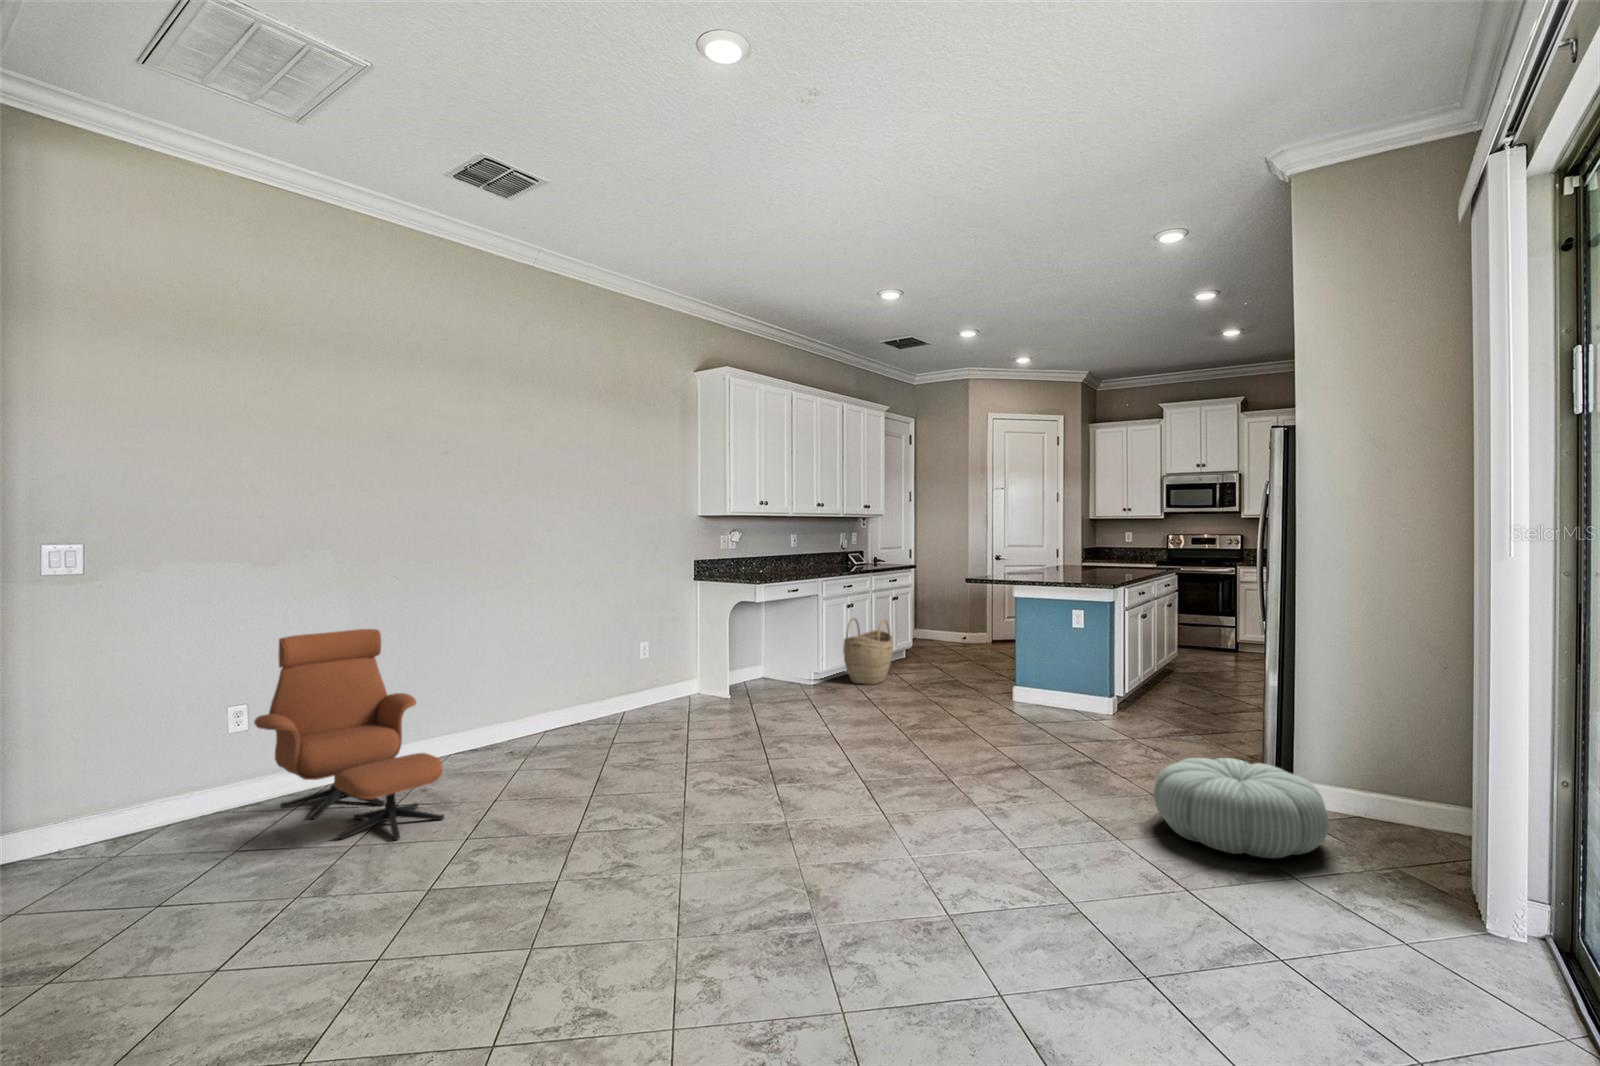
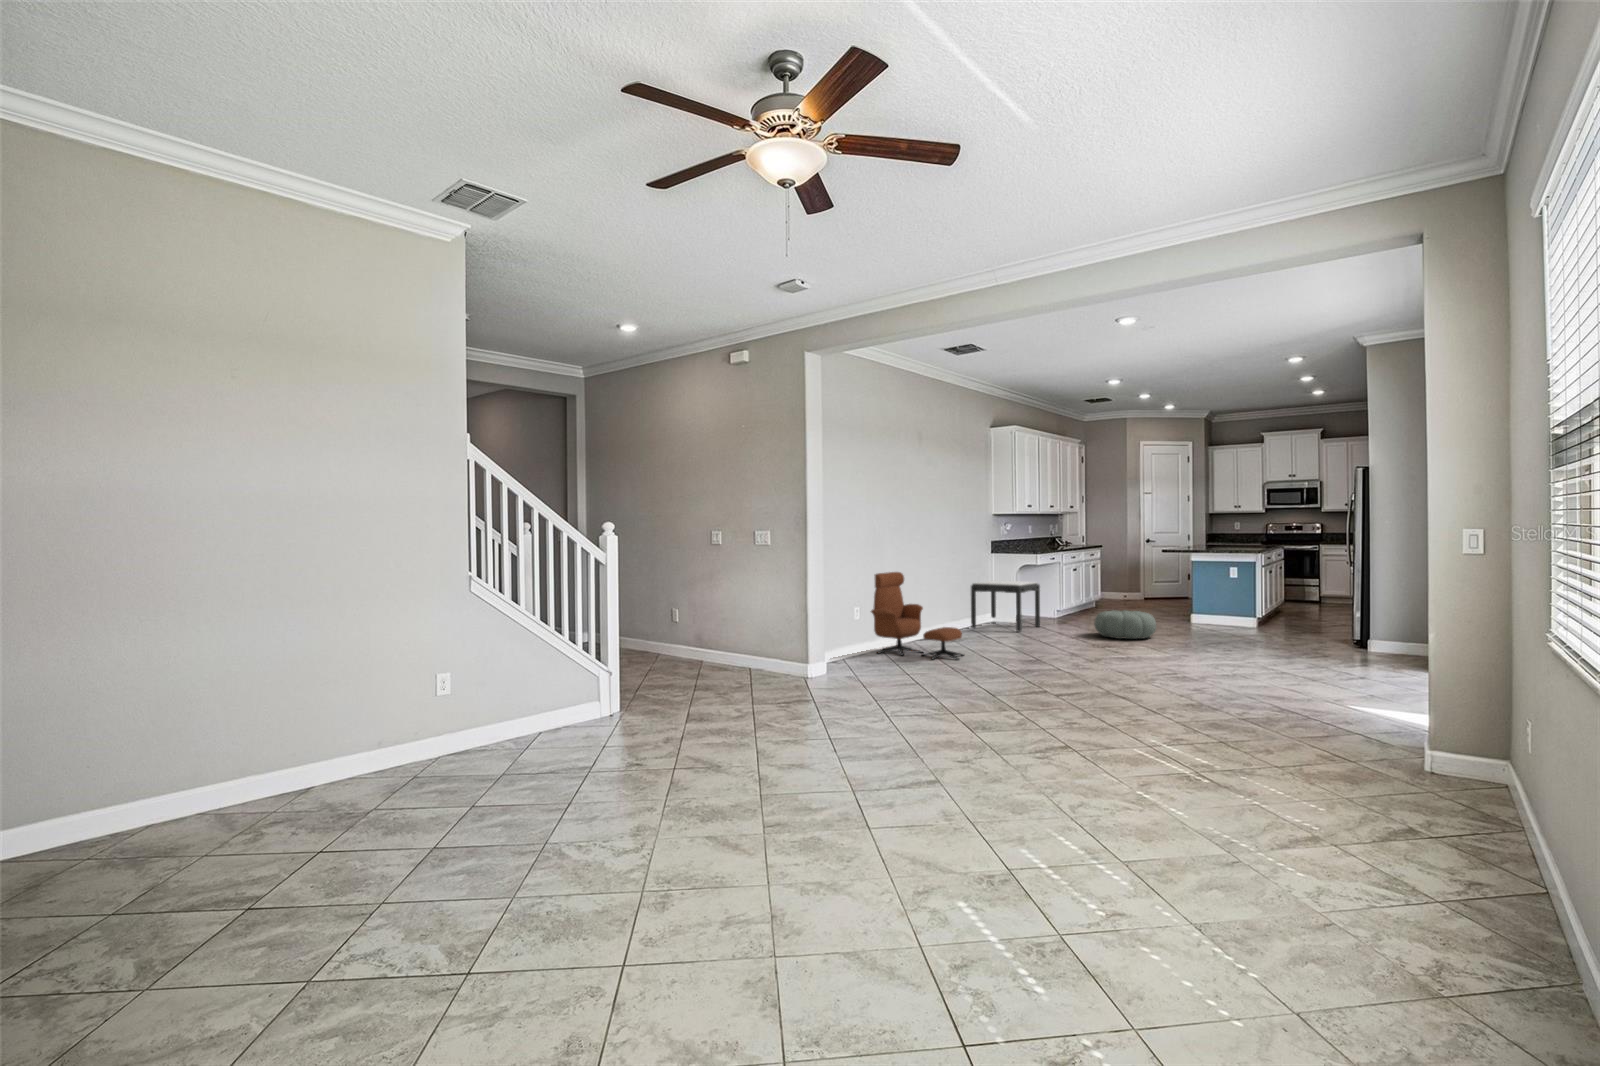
woven basket: present [843,618,893,685] -> none [1074,577,1104,618]
side table: none [631,627,754,725] -> present [971,581,1040,631]
pouf: present [1154,758,1329,858] -> present [1094,610,1156,639]

